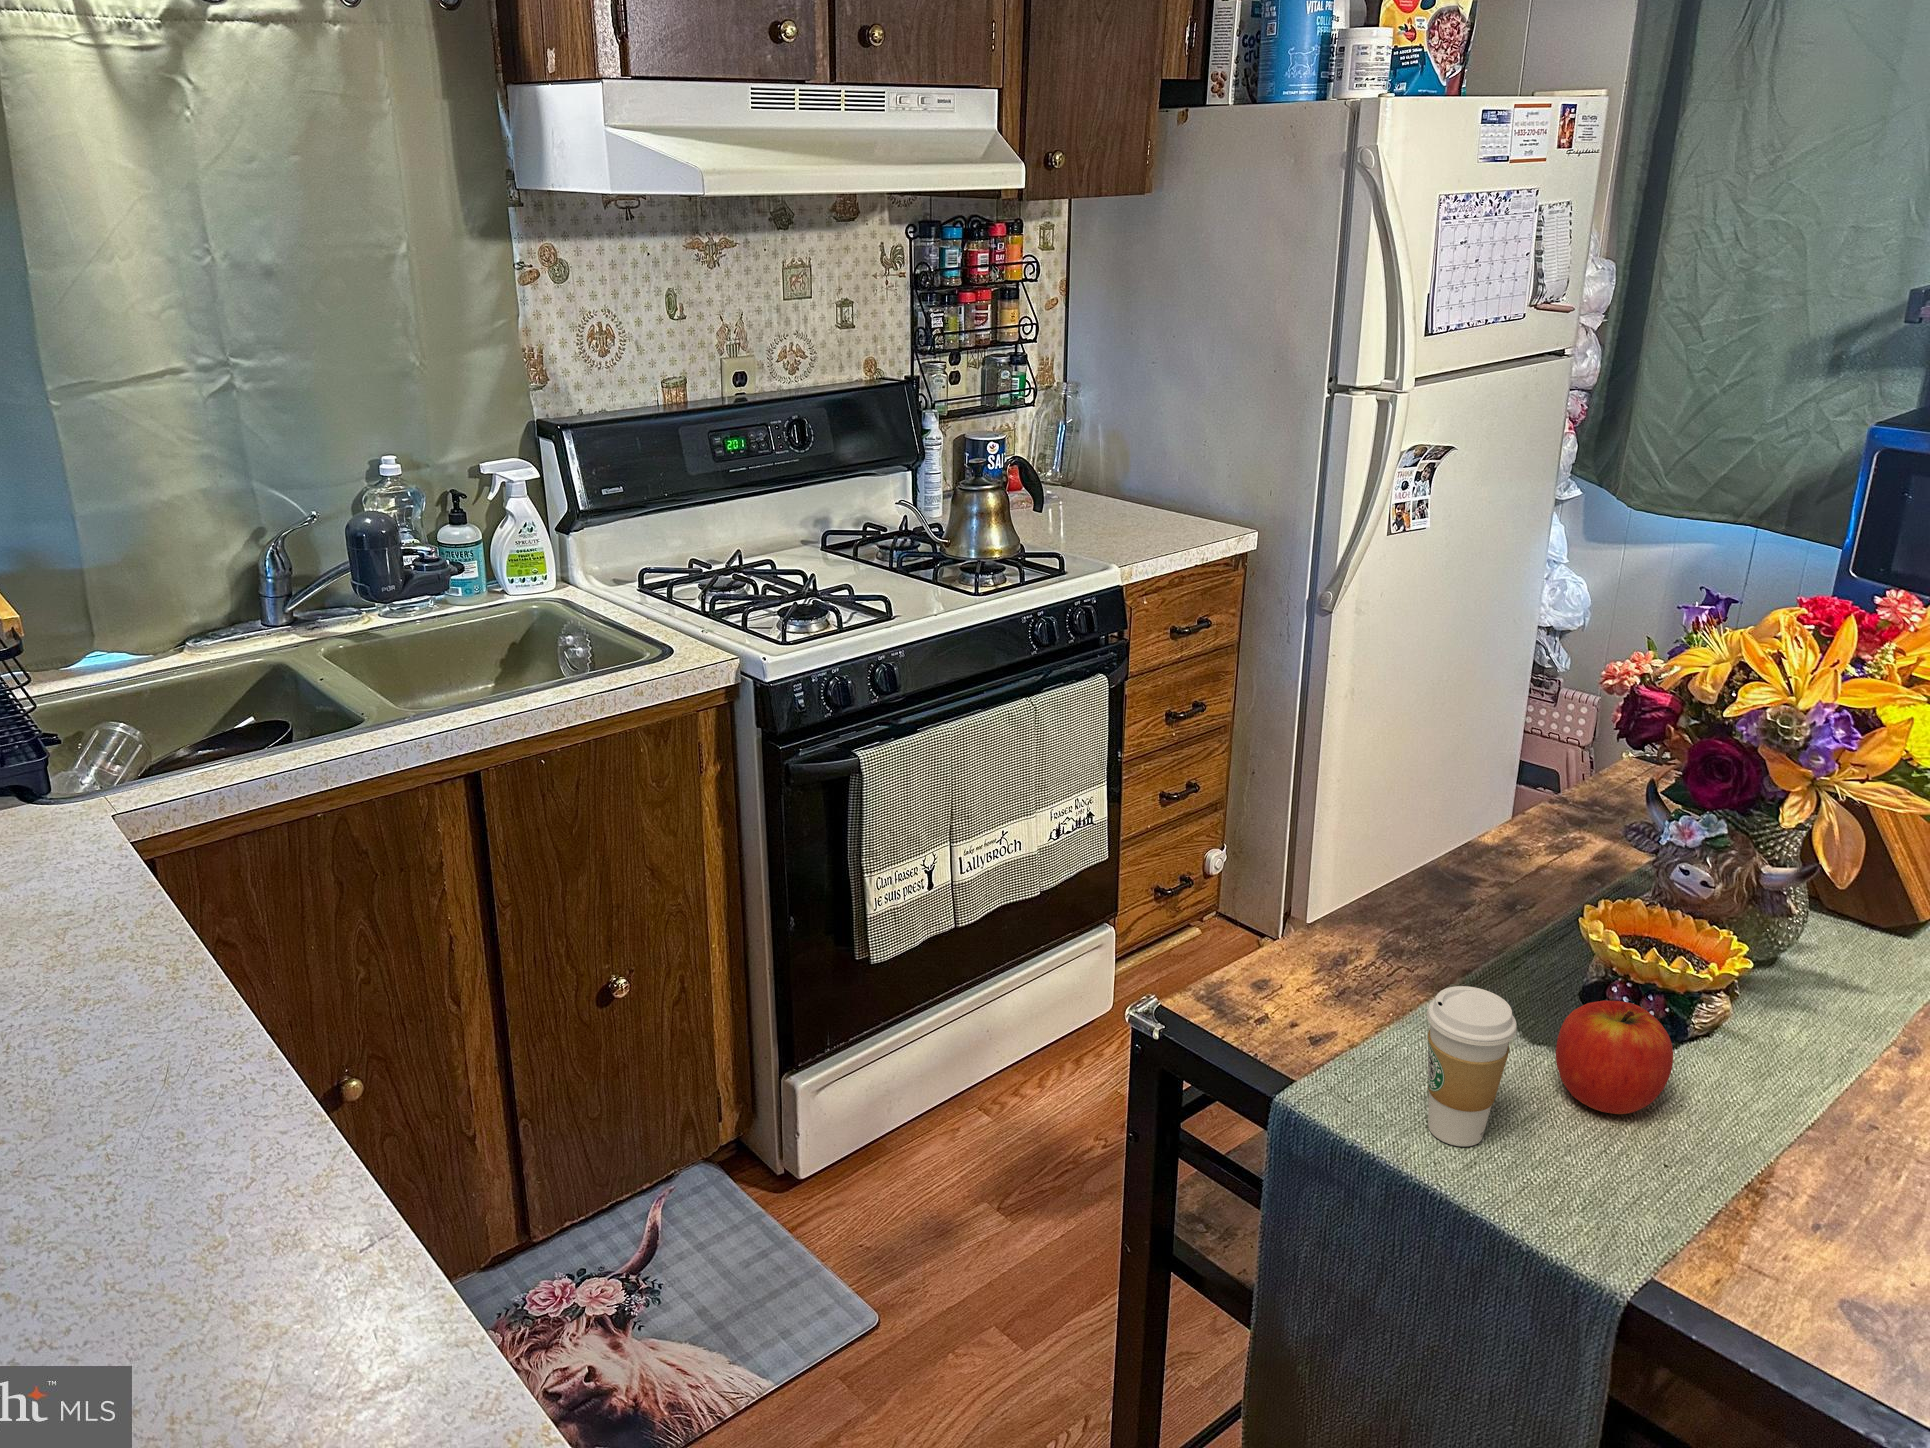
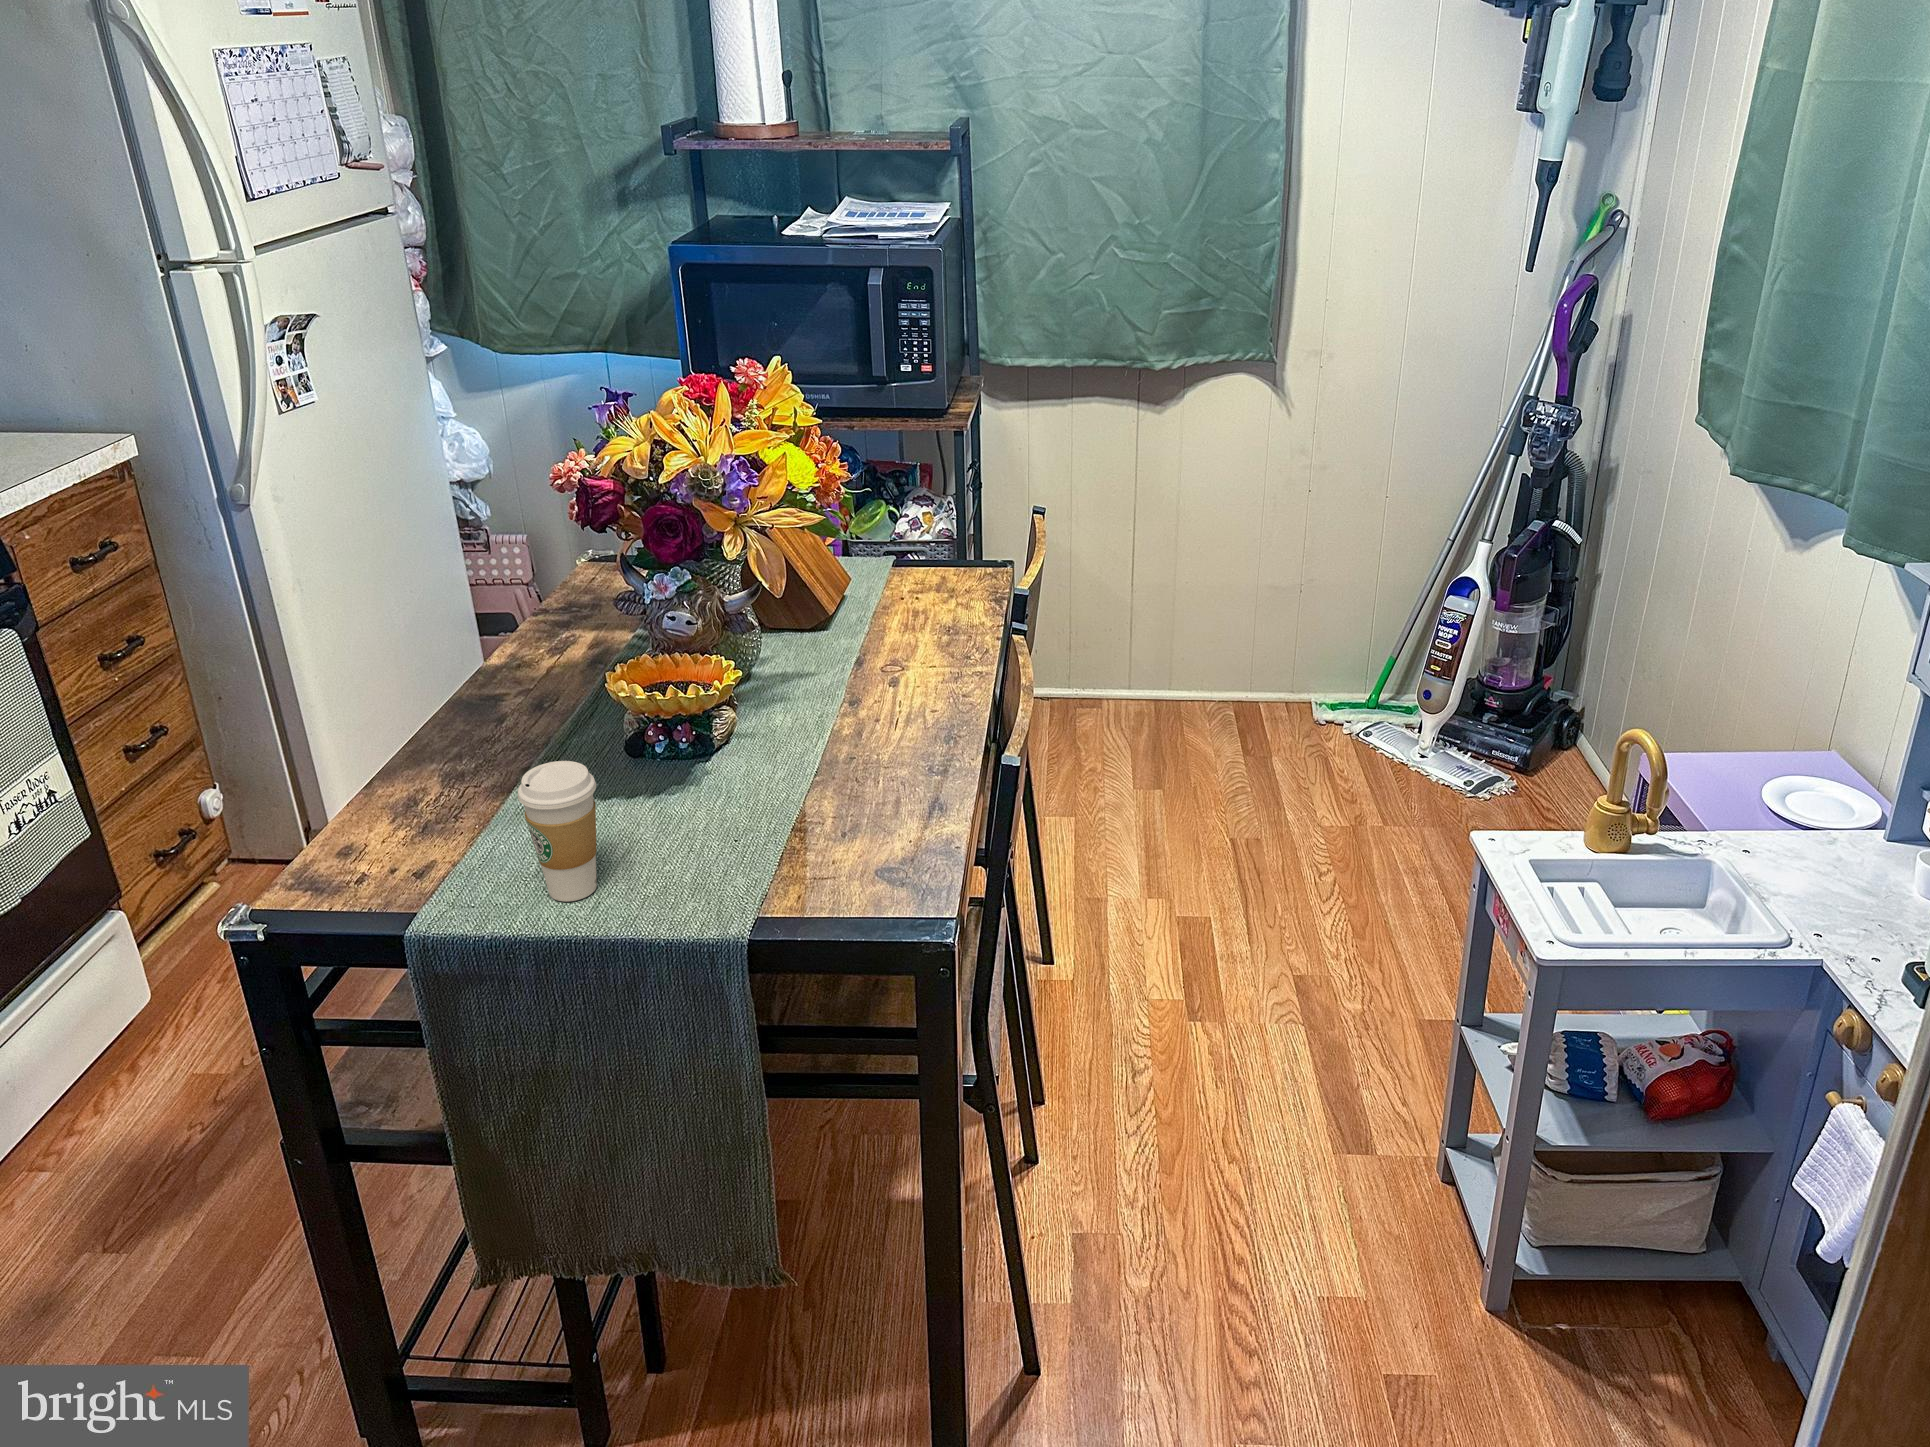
apple: present [1556,1000,1673,1114] -> none [623,733,714,827]

